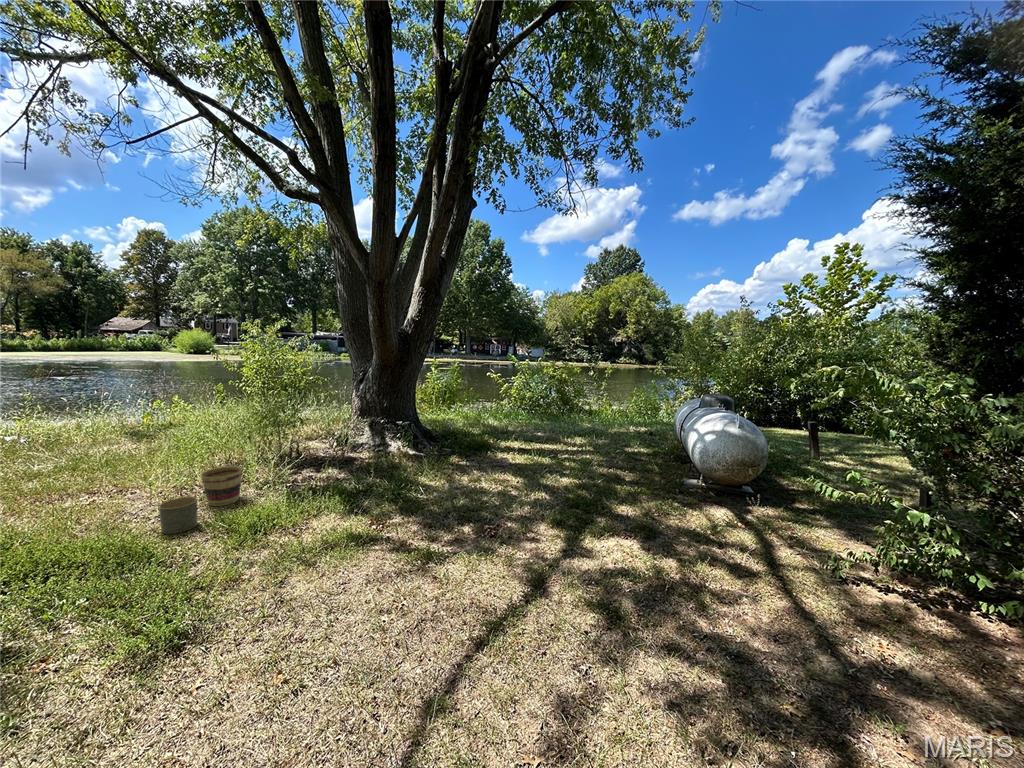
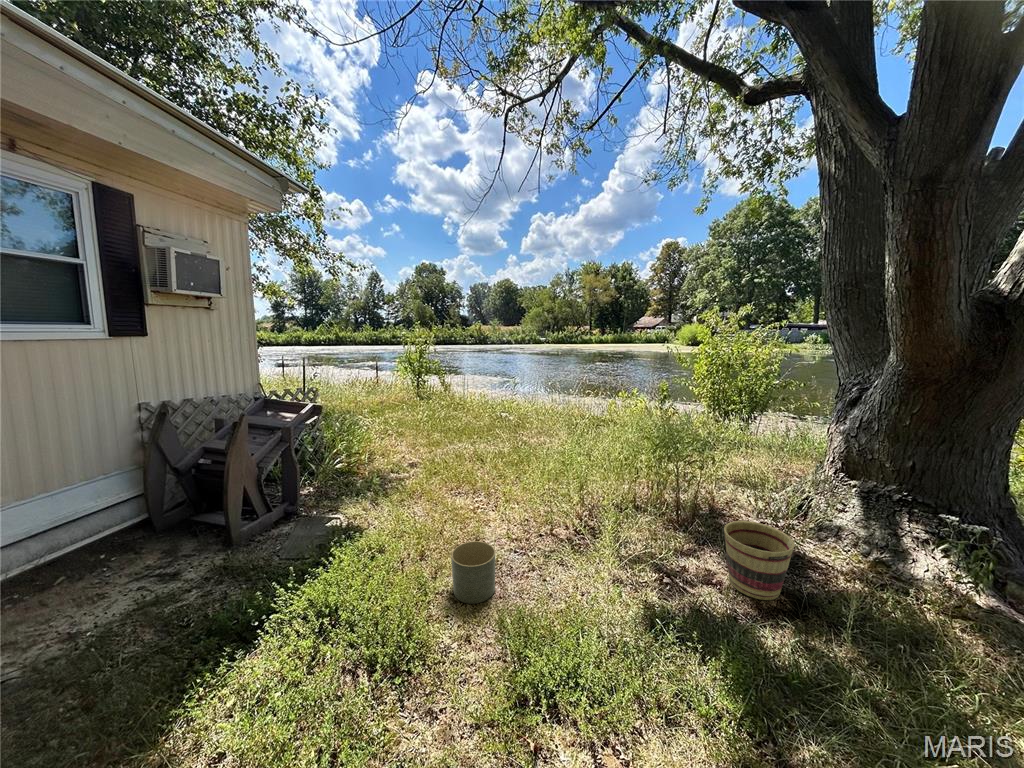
basket: present [201,466,242,506] -> present [724,521,794,600]

